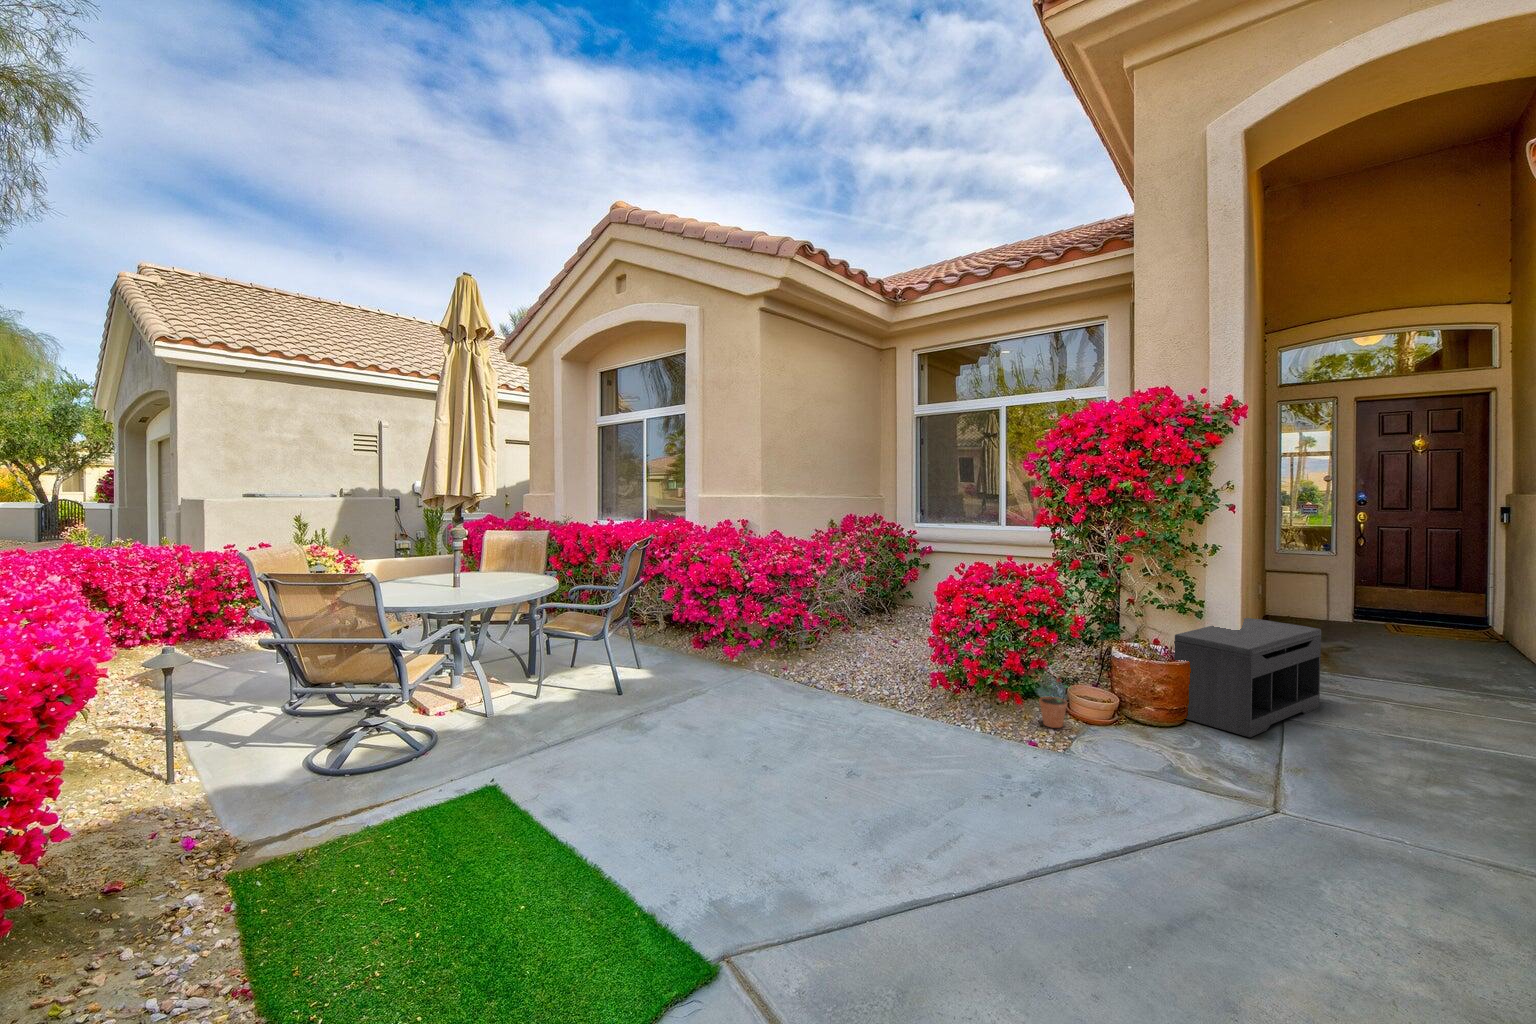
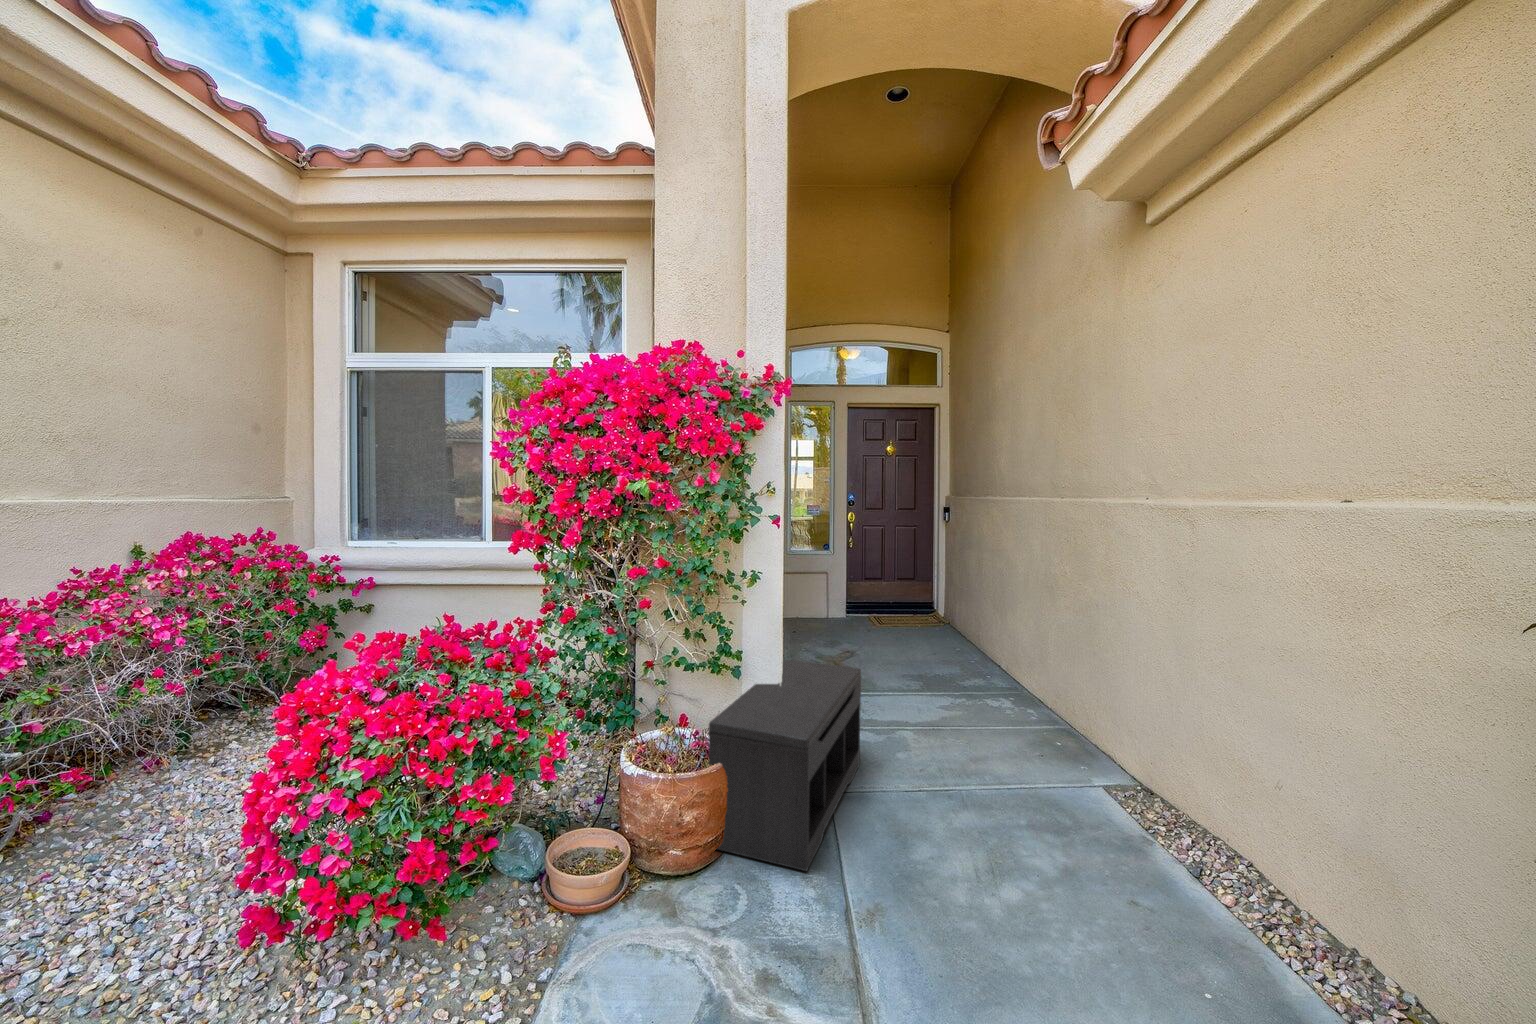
potted plant: present [1028,648,1068,728] -> none [451,808,543,975]

